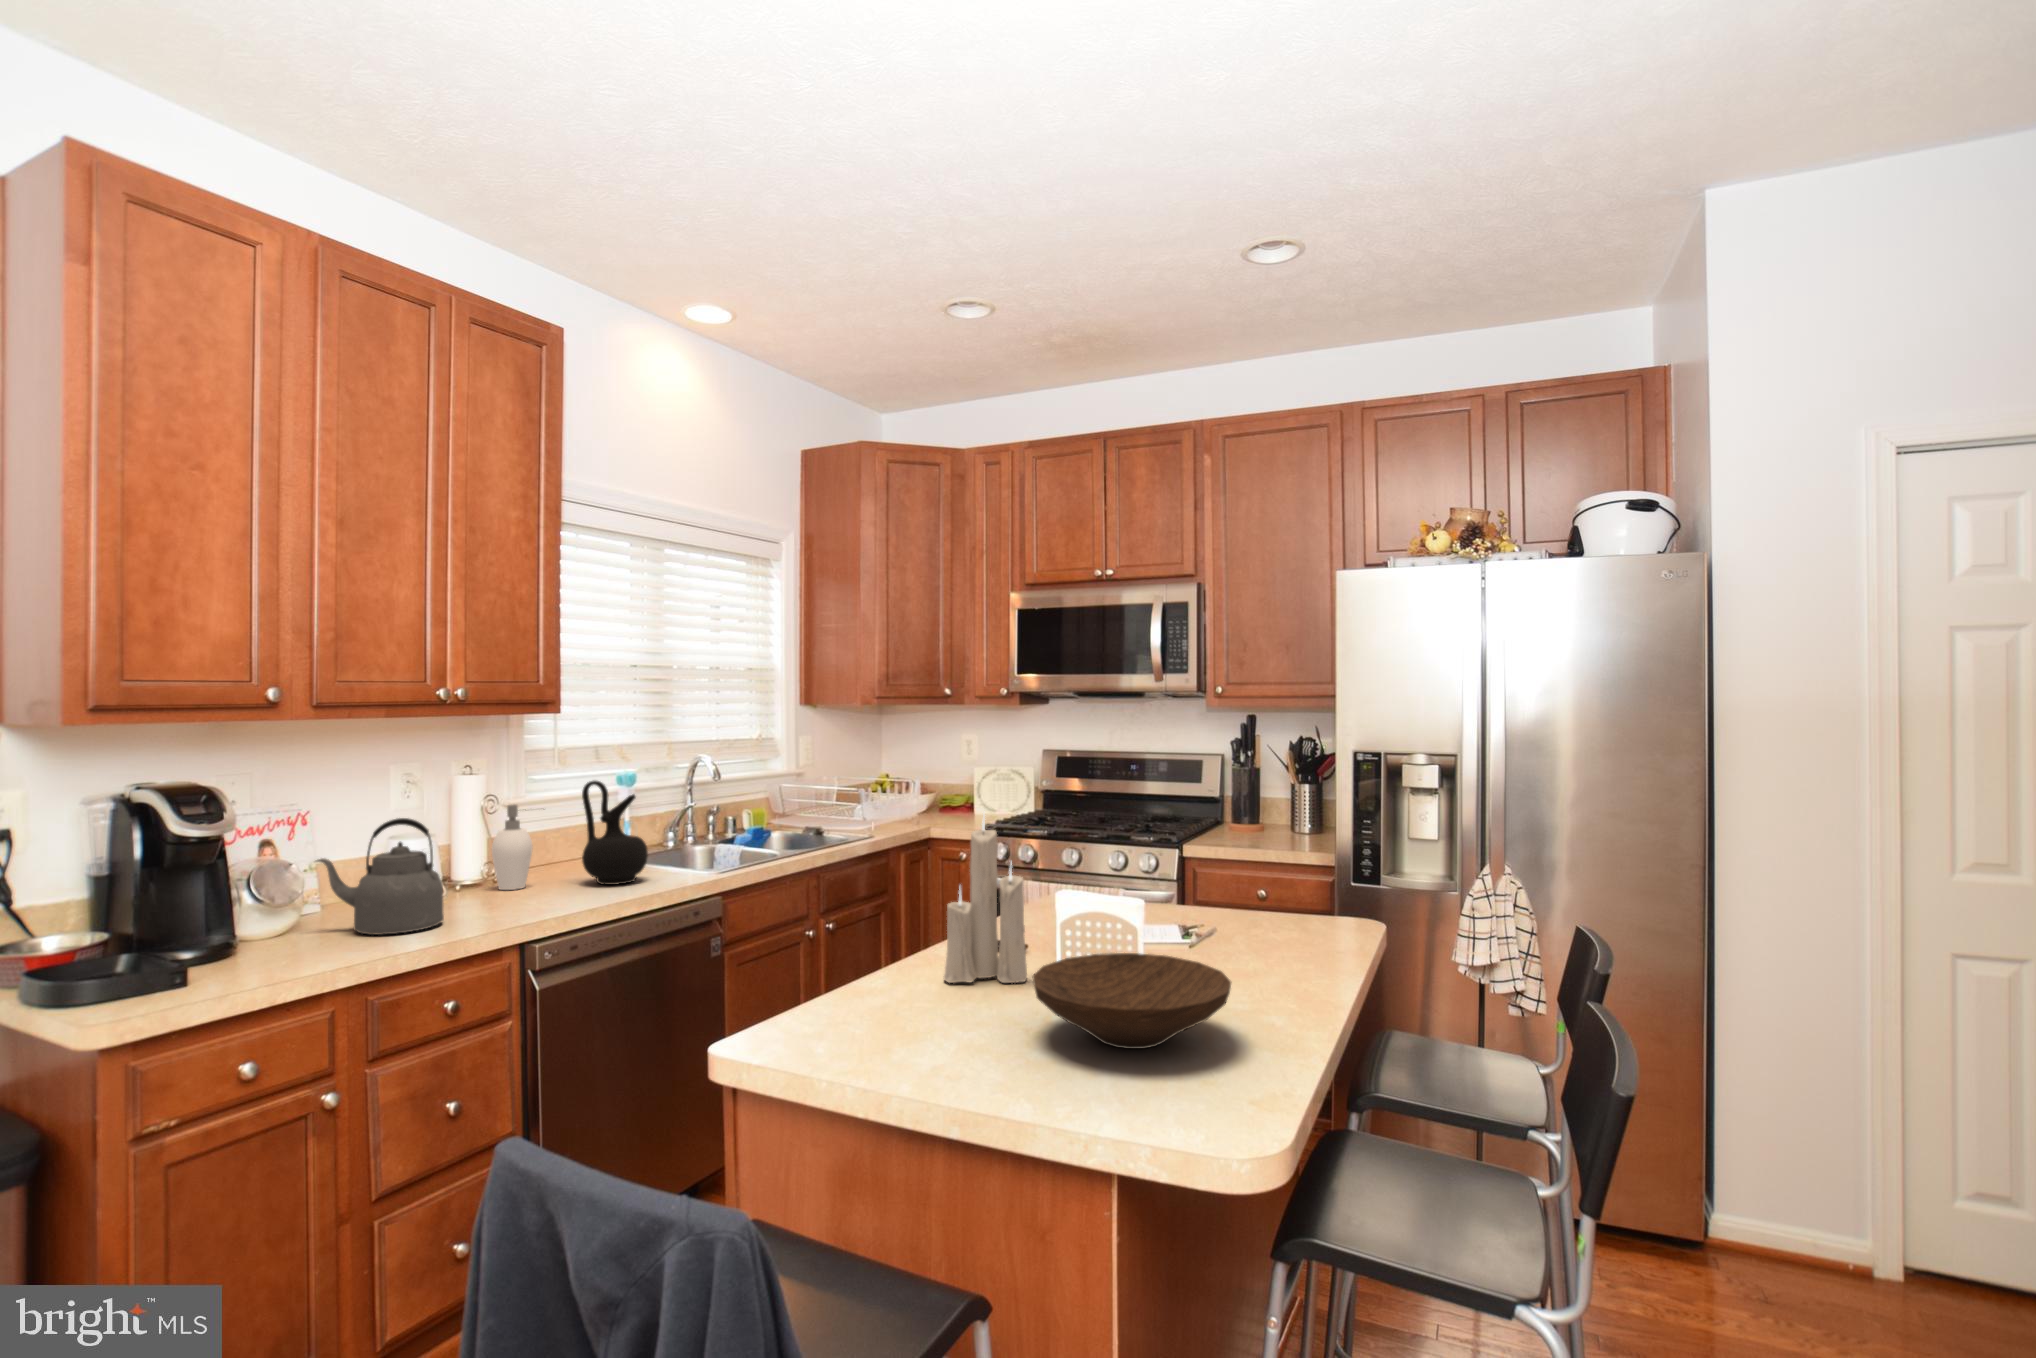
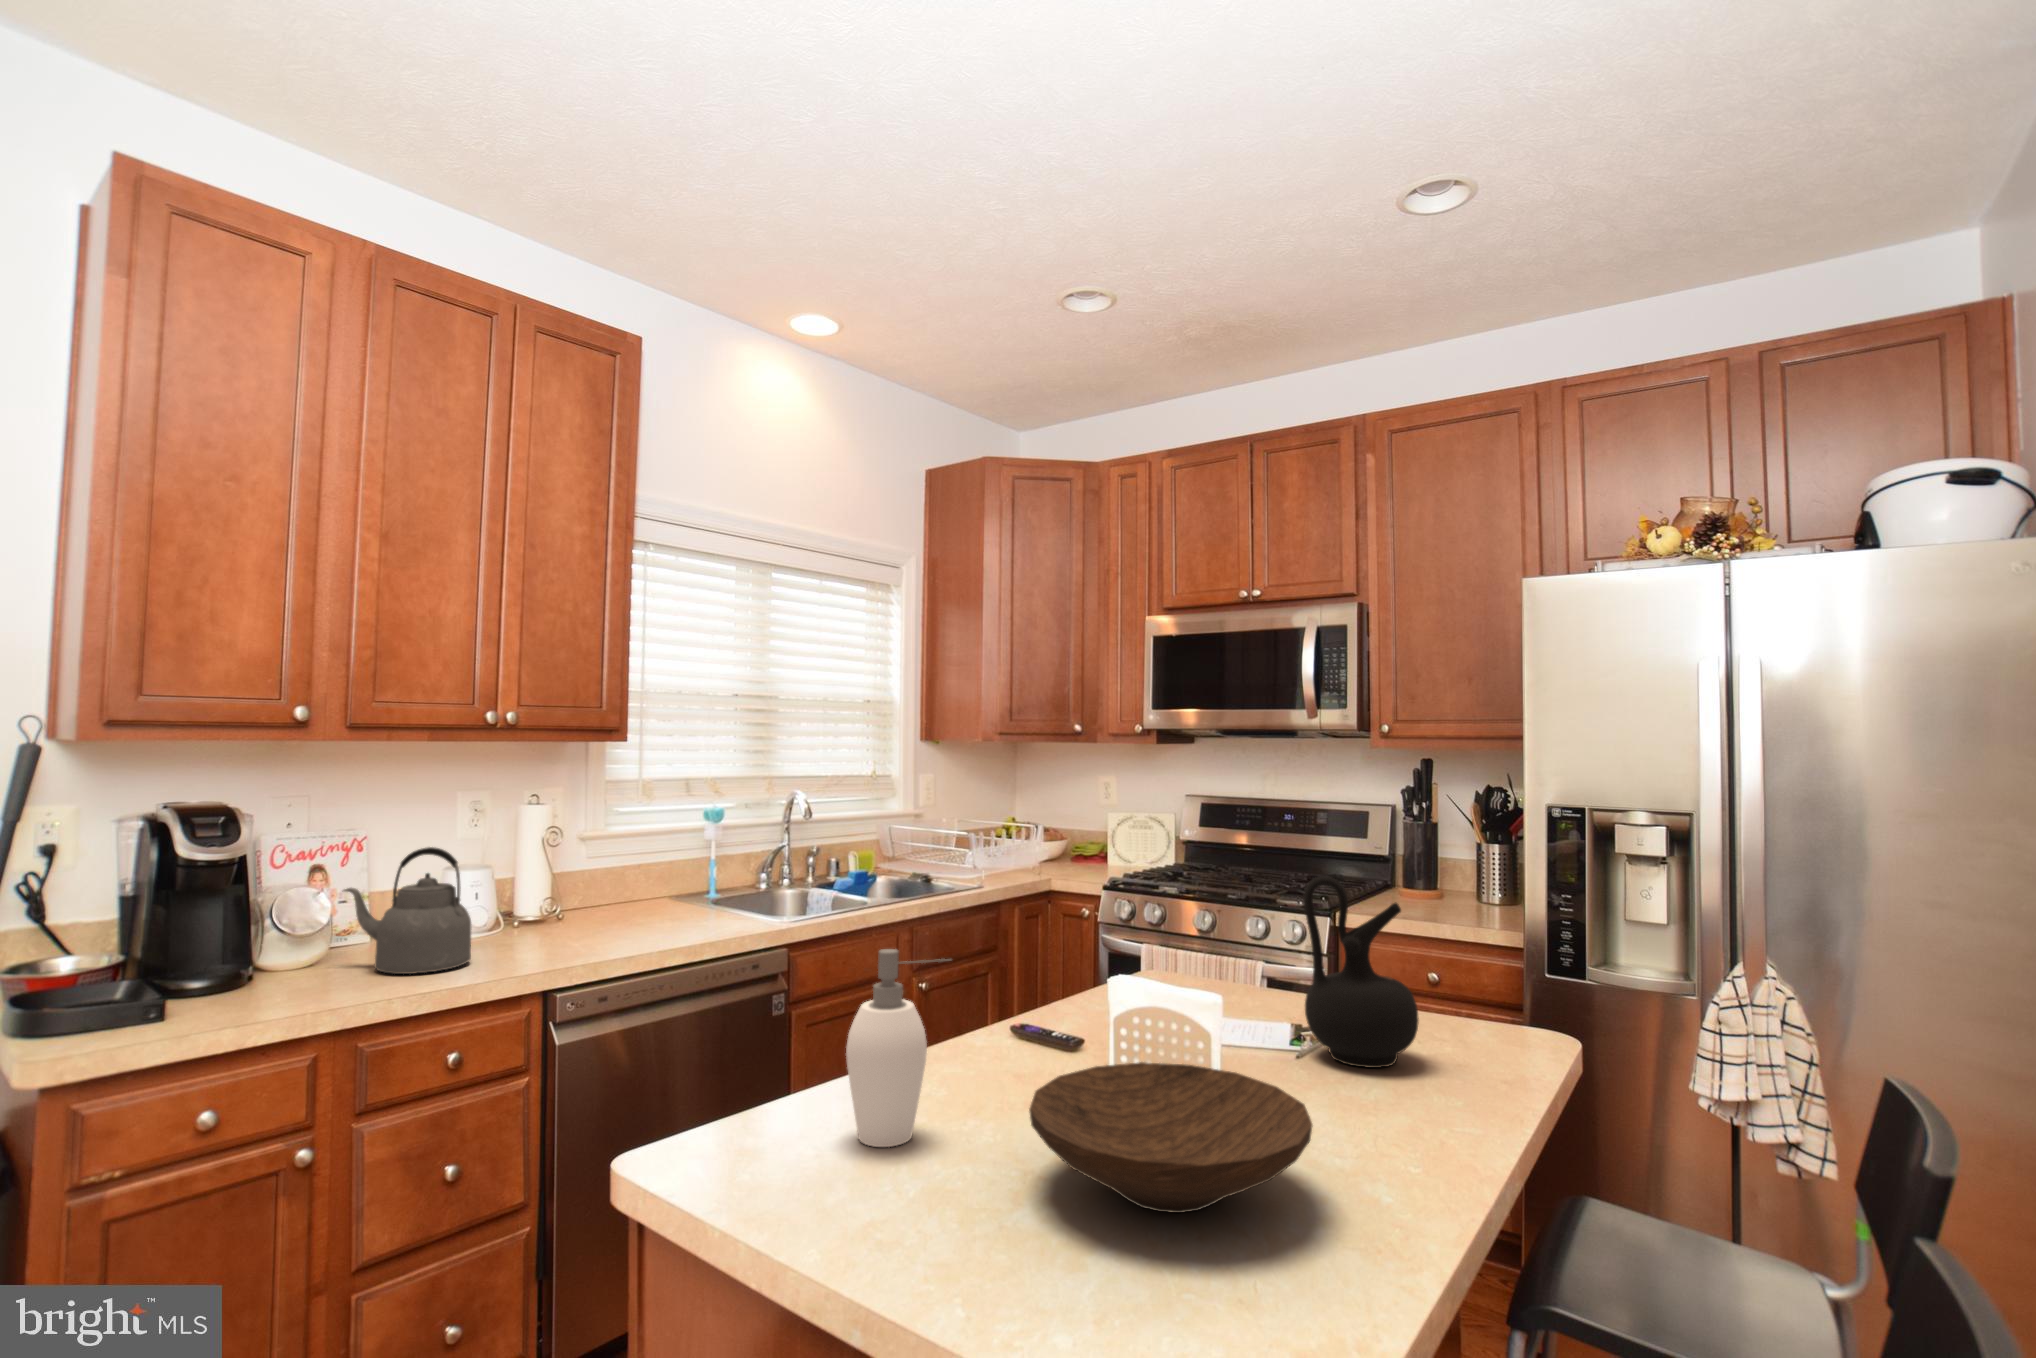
ceramic jug: present [582,781,648,885] -> present [1303,876,1419,1068]
soap dispenser: present [492,805,533,890] -> present [846,949,951,1147]
candle: present [944,811,1027,983] -> none [961,850,1069,1088]

